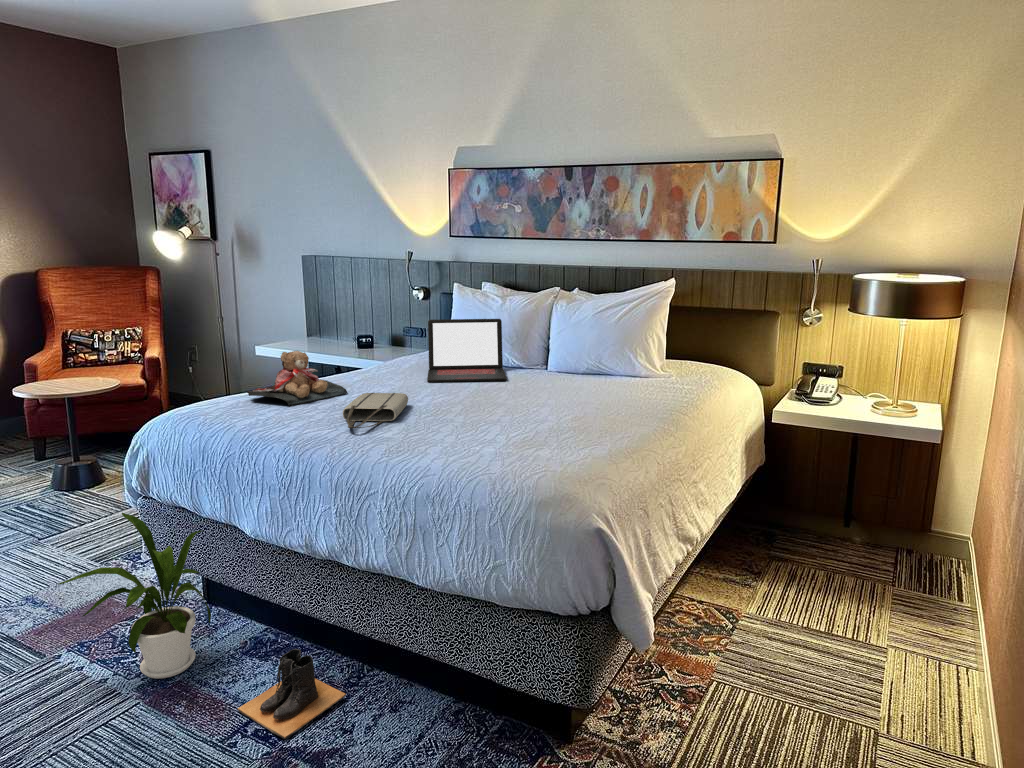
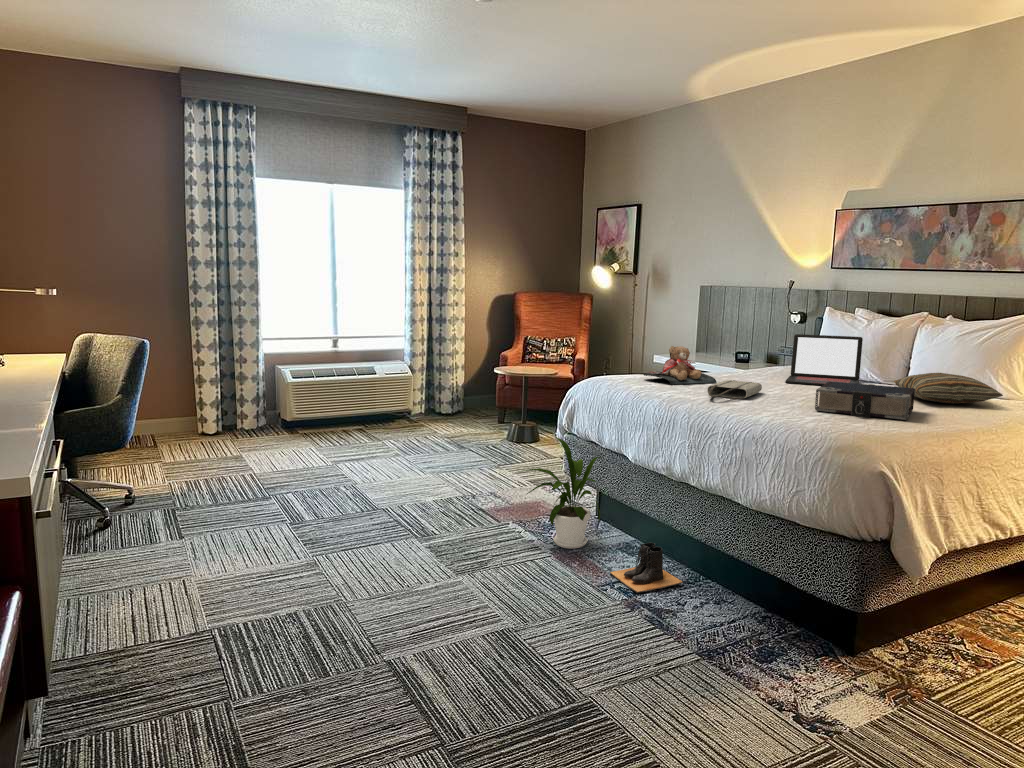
pillow: none [545,359,654,394] -> present [894,373,1003,404]
book: none [483,386,588,433] -> present [815,381,915,420]

